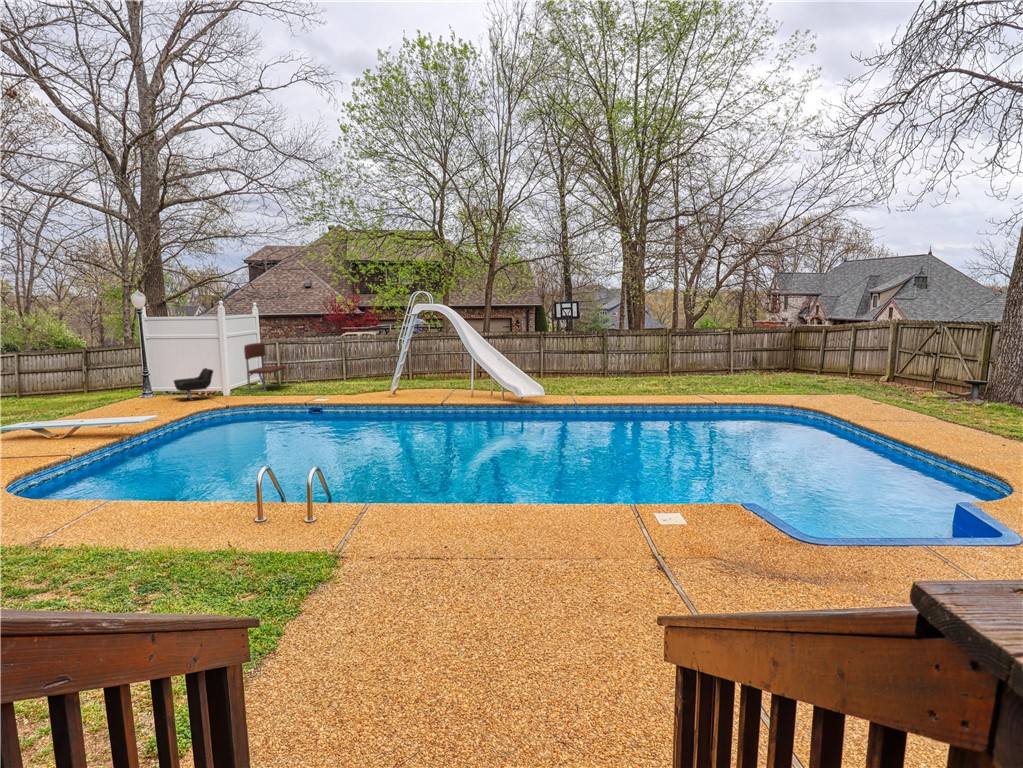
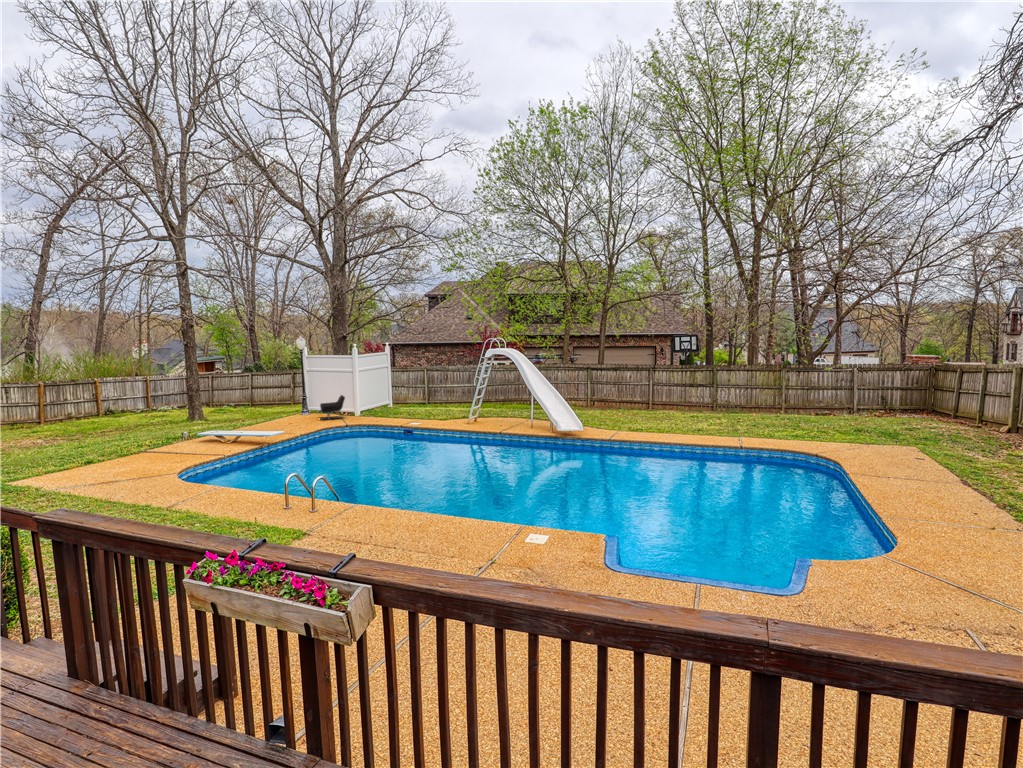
bench: present [244,343,286,391] -> none [373,374,407,414]

